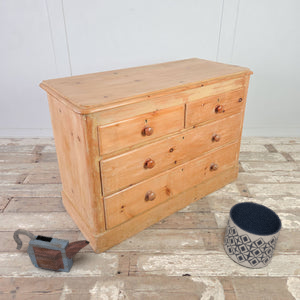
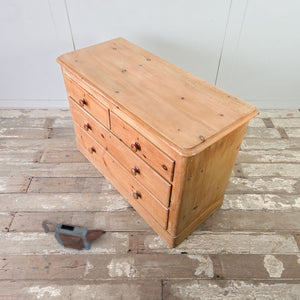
planter: present [224,202,282,268] -> none [217,193,266,247]

